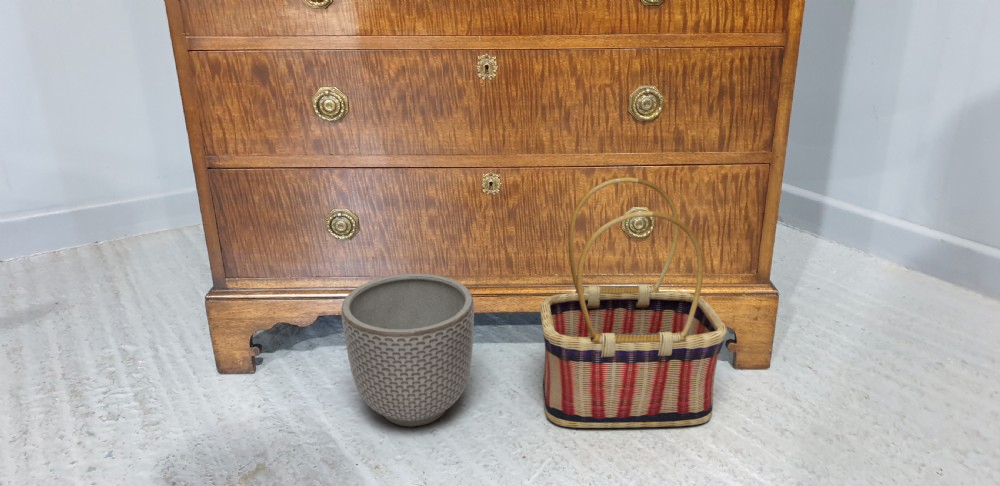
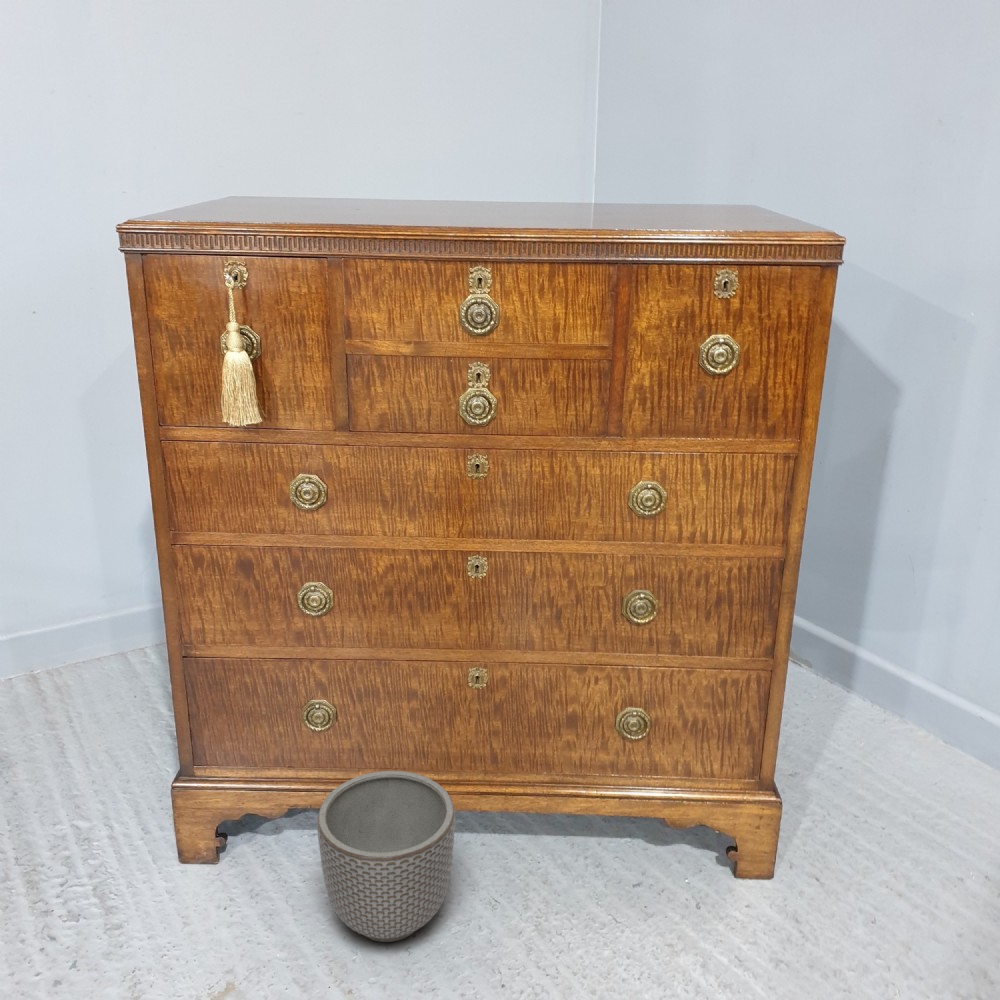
basket: present [540,177,727,428] -> none [525,686,718,954]

